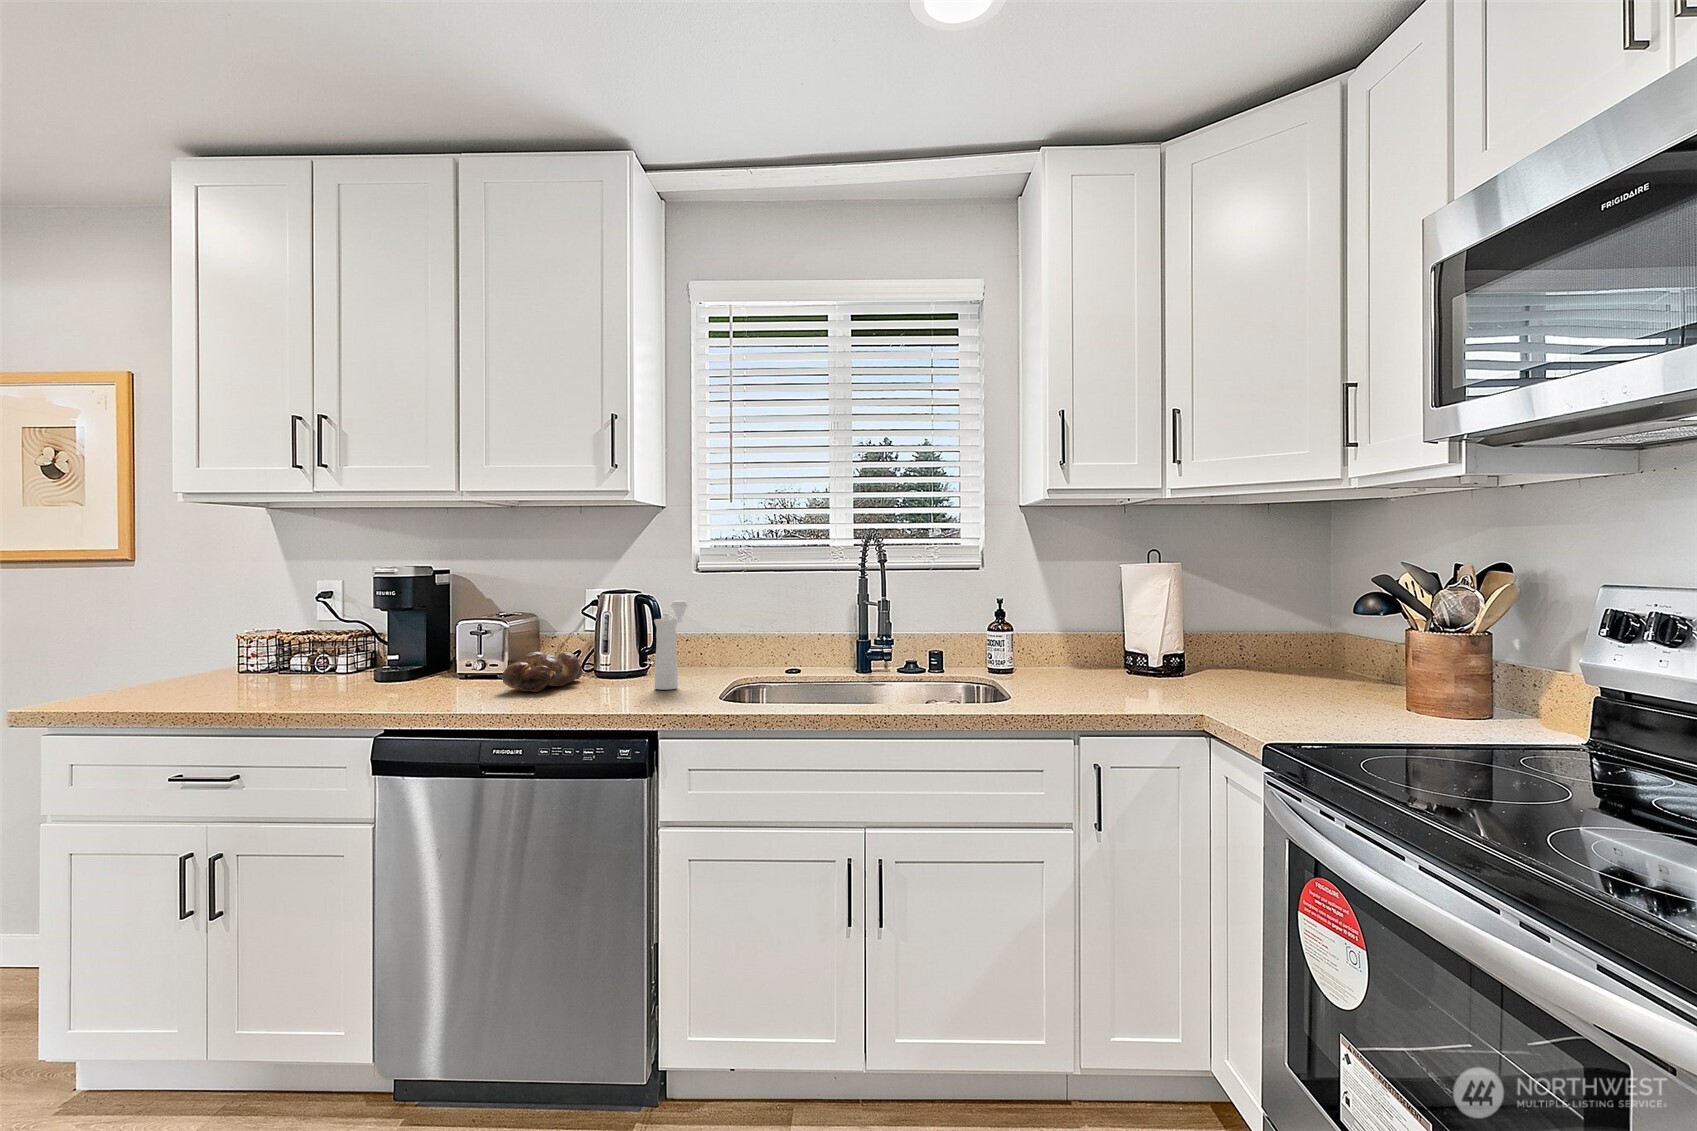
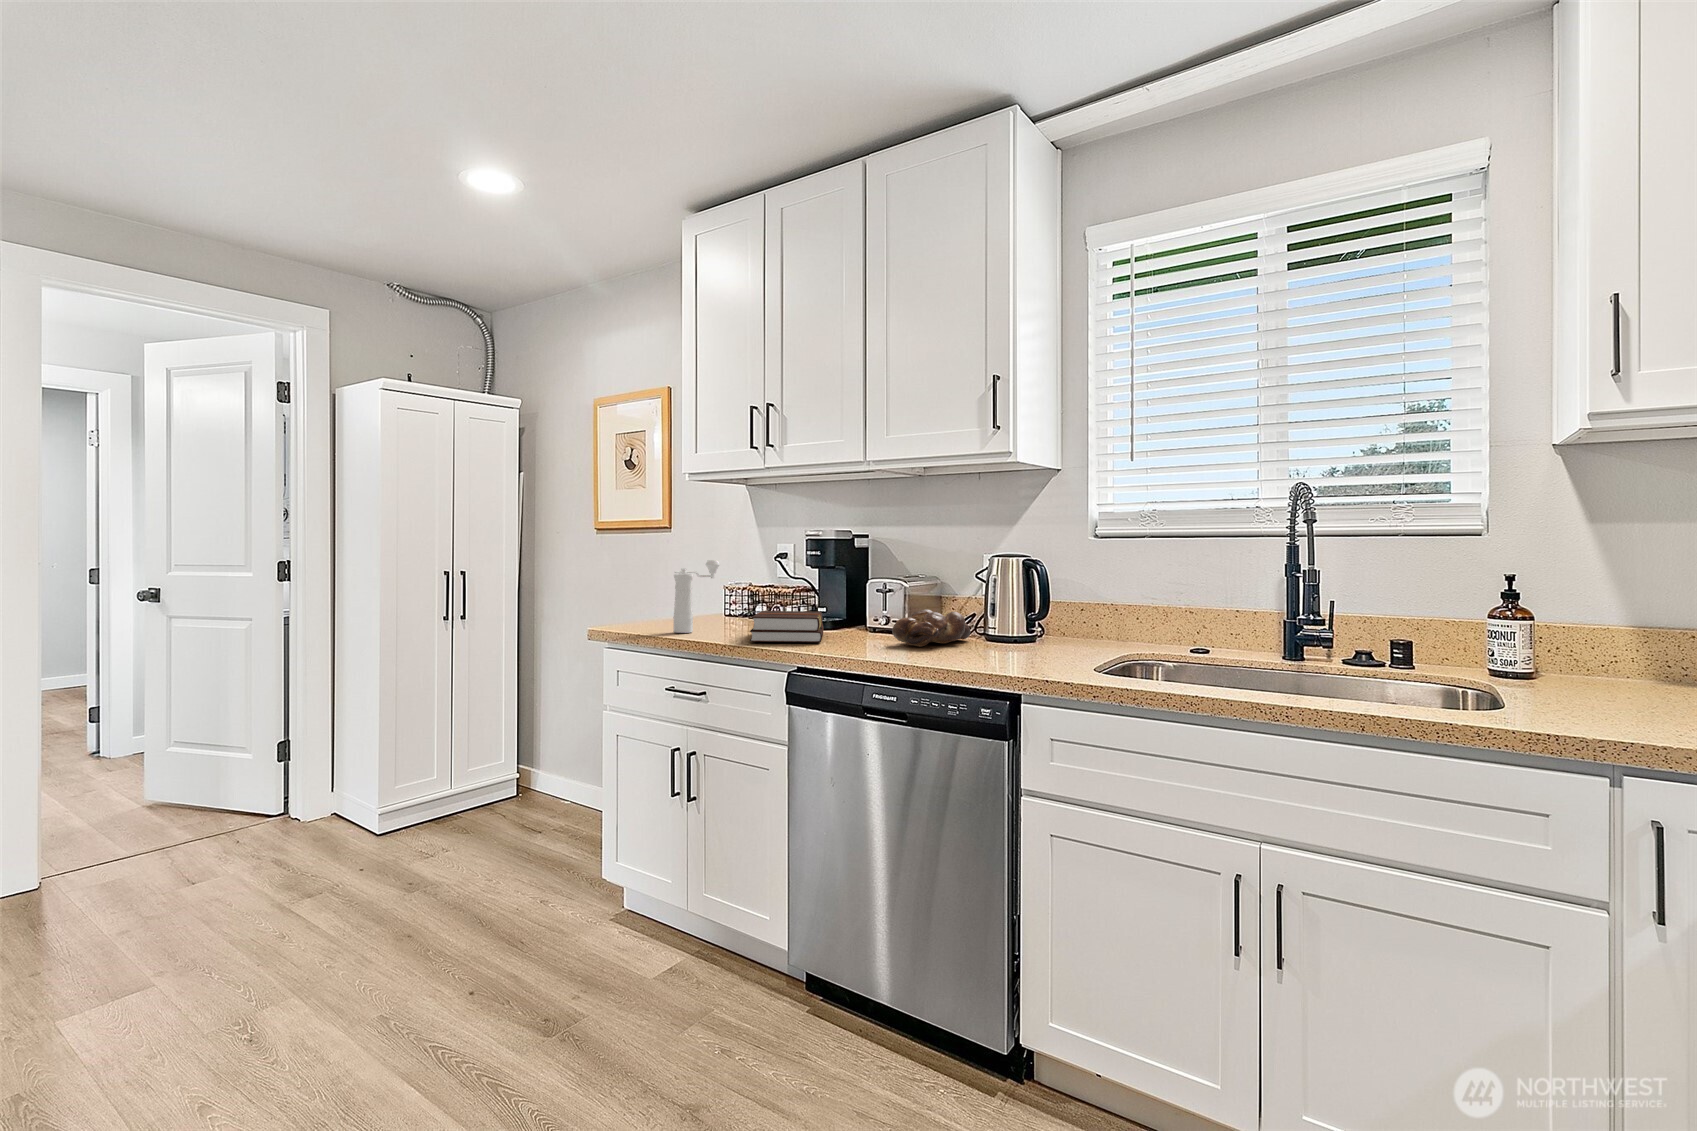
pepper mill: present [654,601,688,690] -> present [673,560,720,633]
hardback book: none [318,661,418,705] -> present [750,611,824,642]

